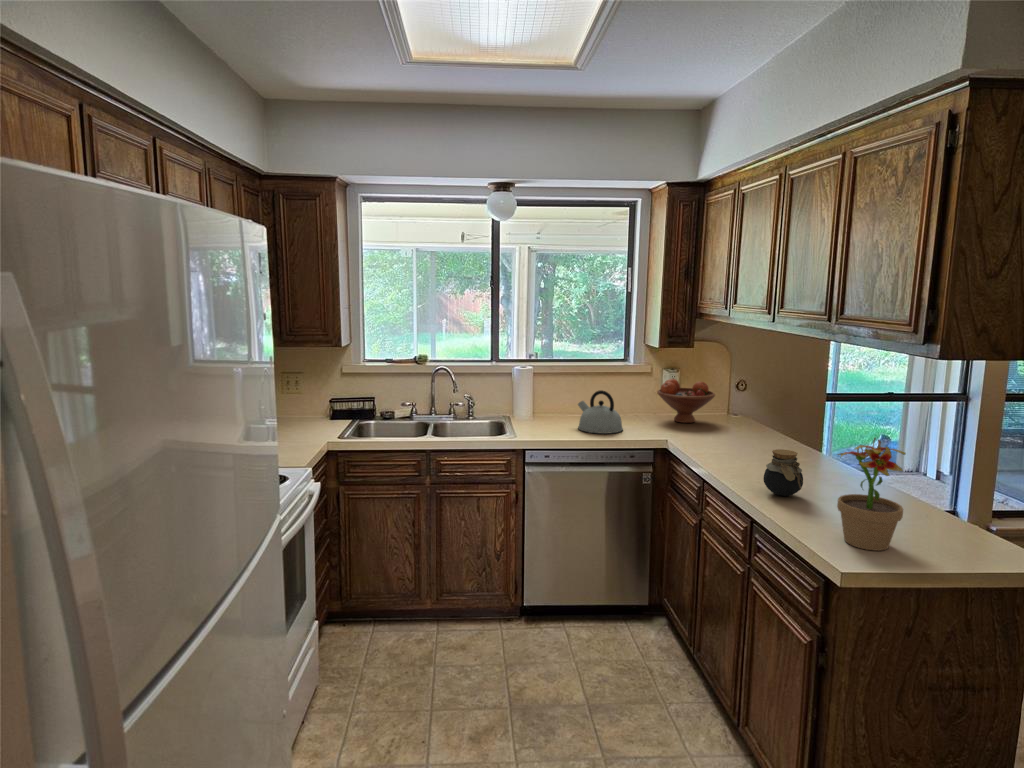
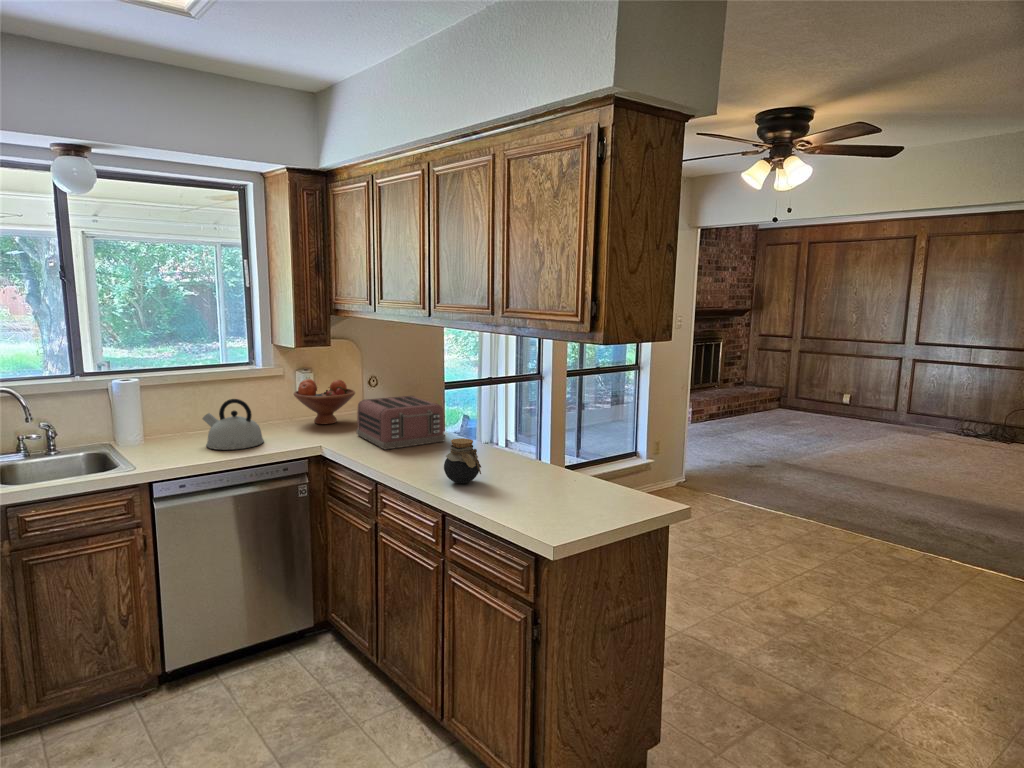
toaster: none [706,403,794,455] -> present [356,396,445,450]
potted plant: present [837,438,906,551] -> none [525,416,582,519]

